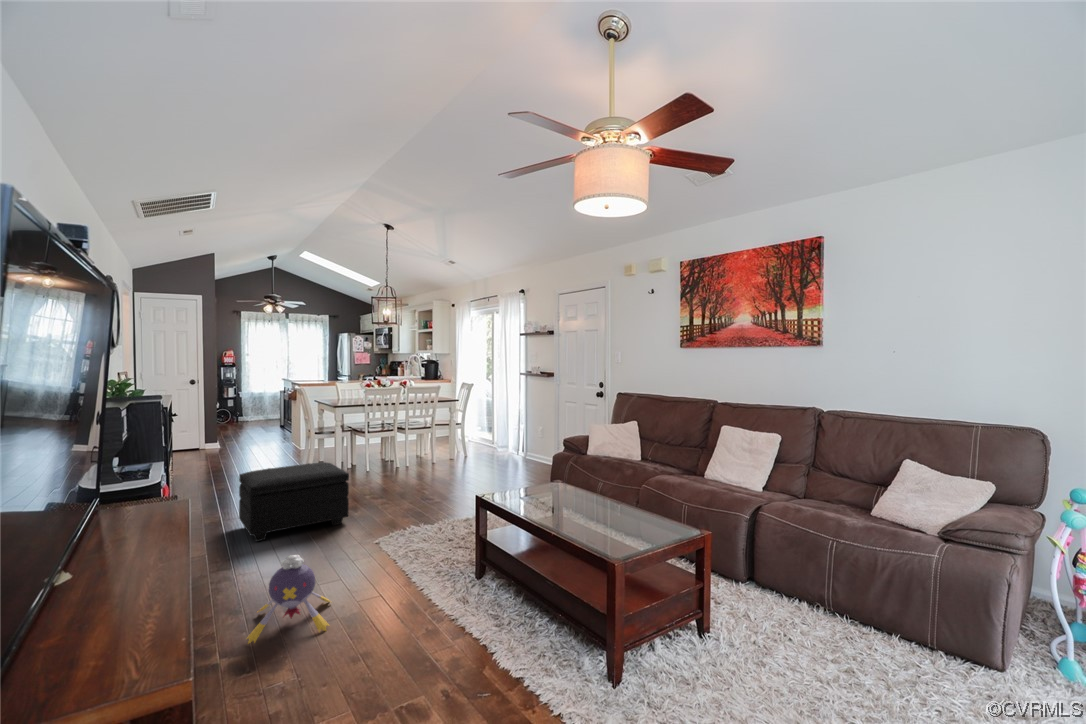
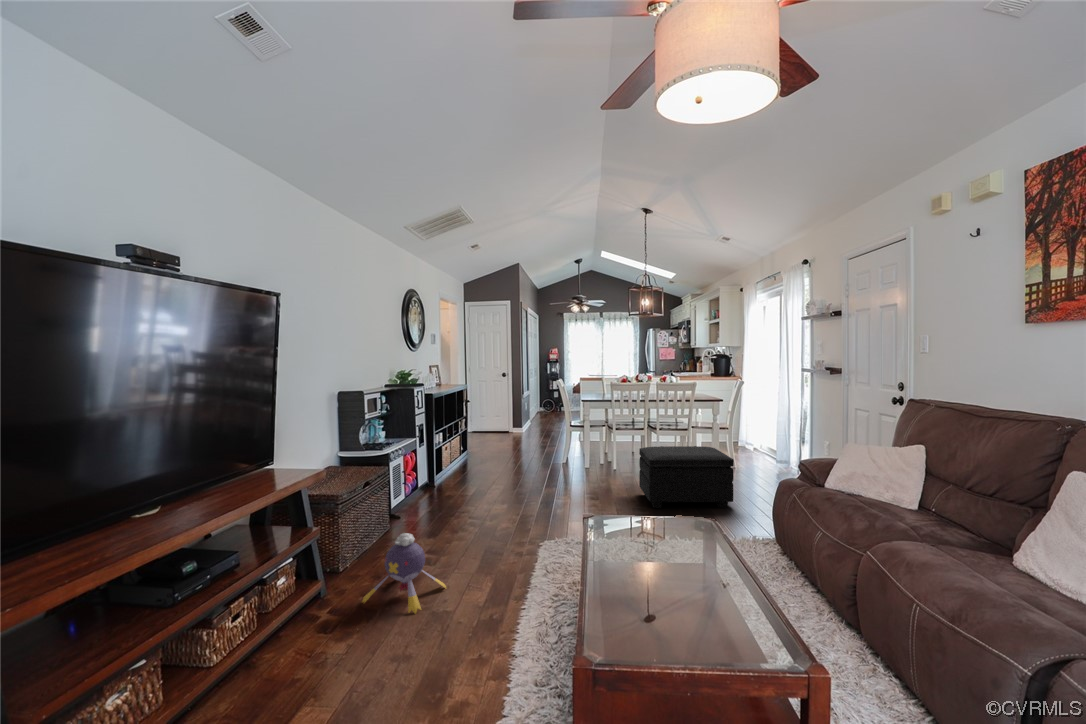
footstool: present [239,462,349,541] -> present [639,446,734,508]

